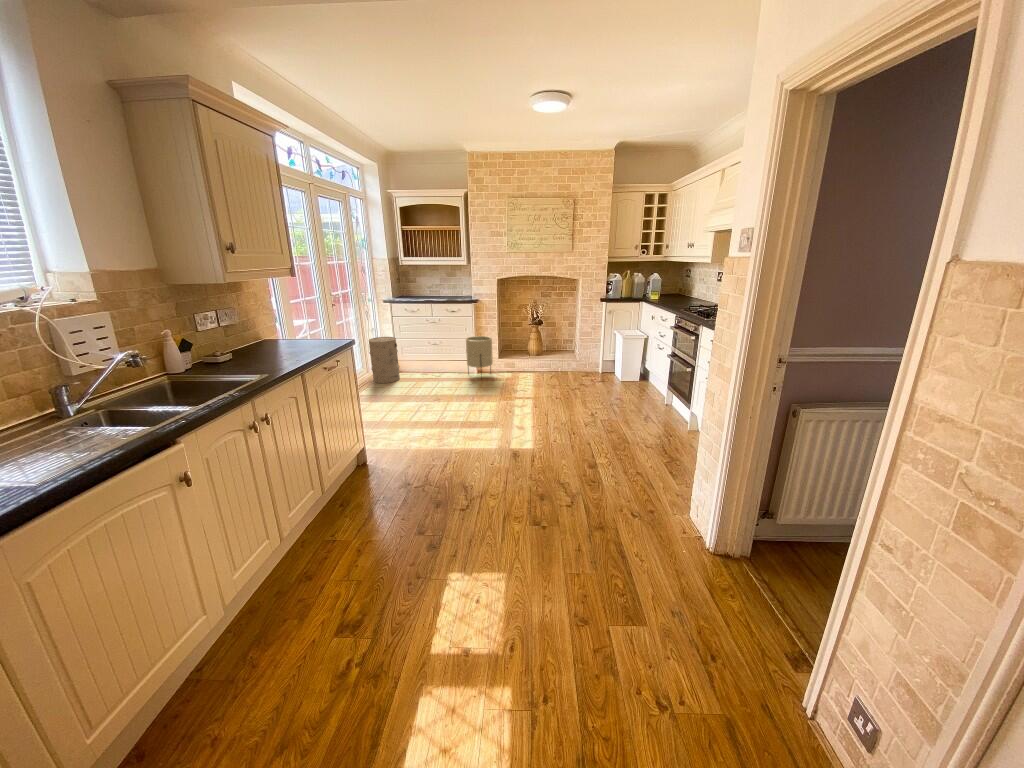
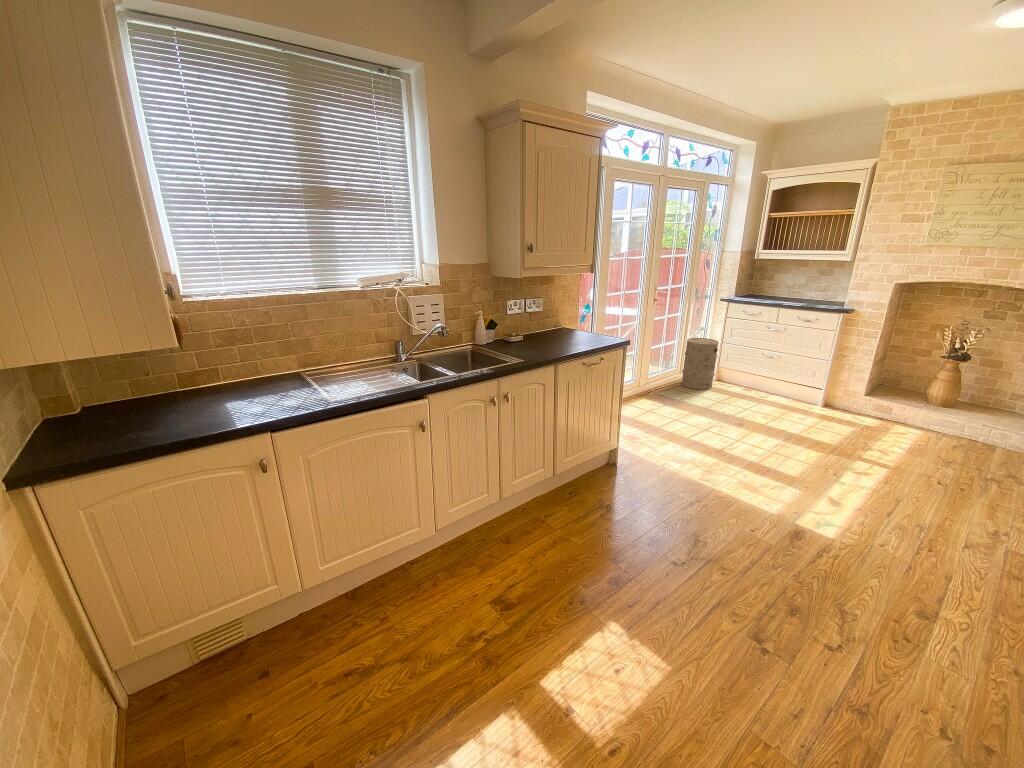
planter: present [466,336,493,374] -> none [804,358,856,418]

